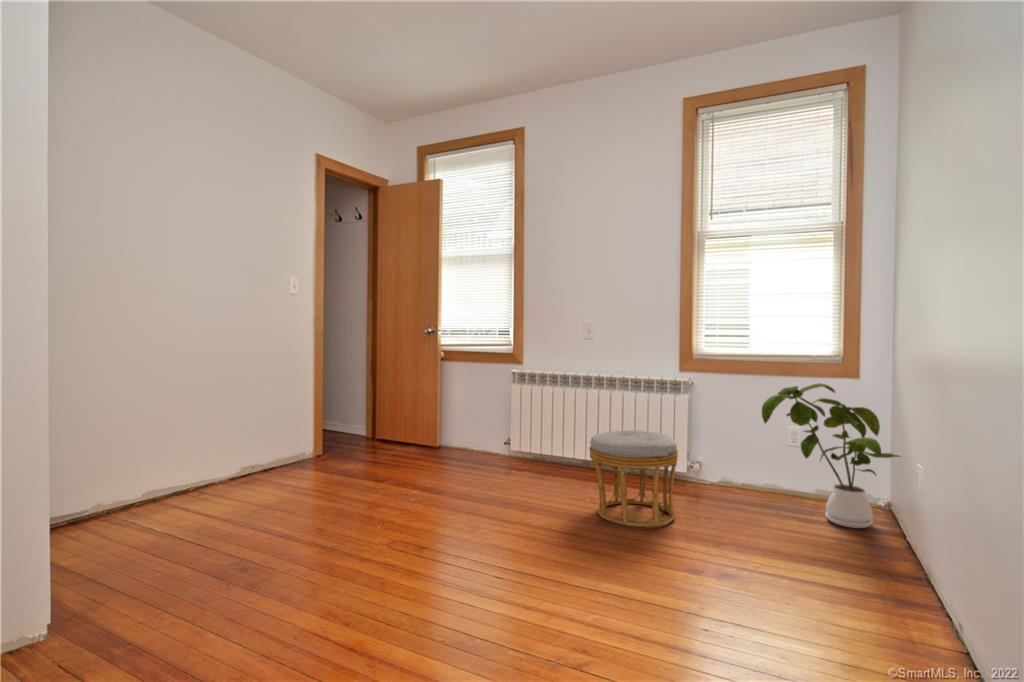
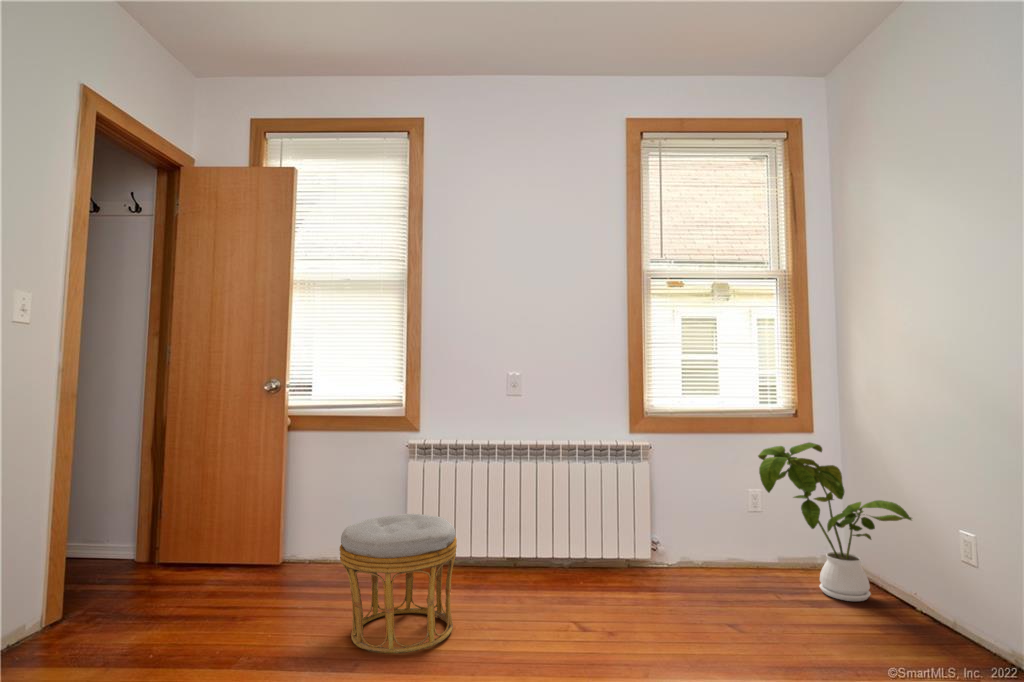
ottoman: present [589,430,678,527] -> present [340,514,457,653]

